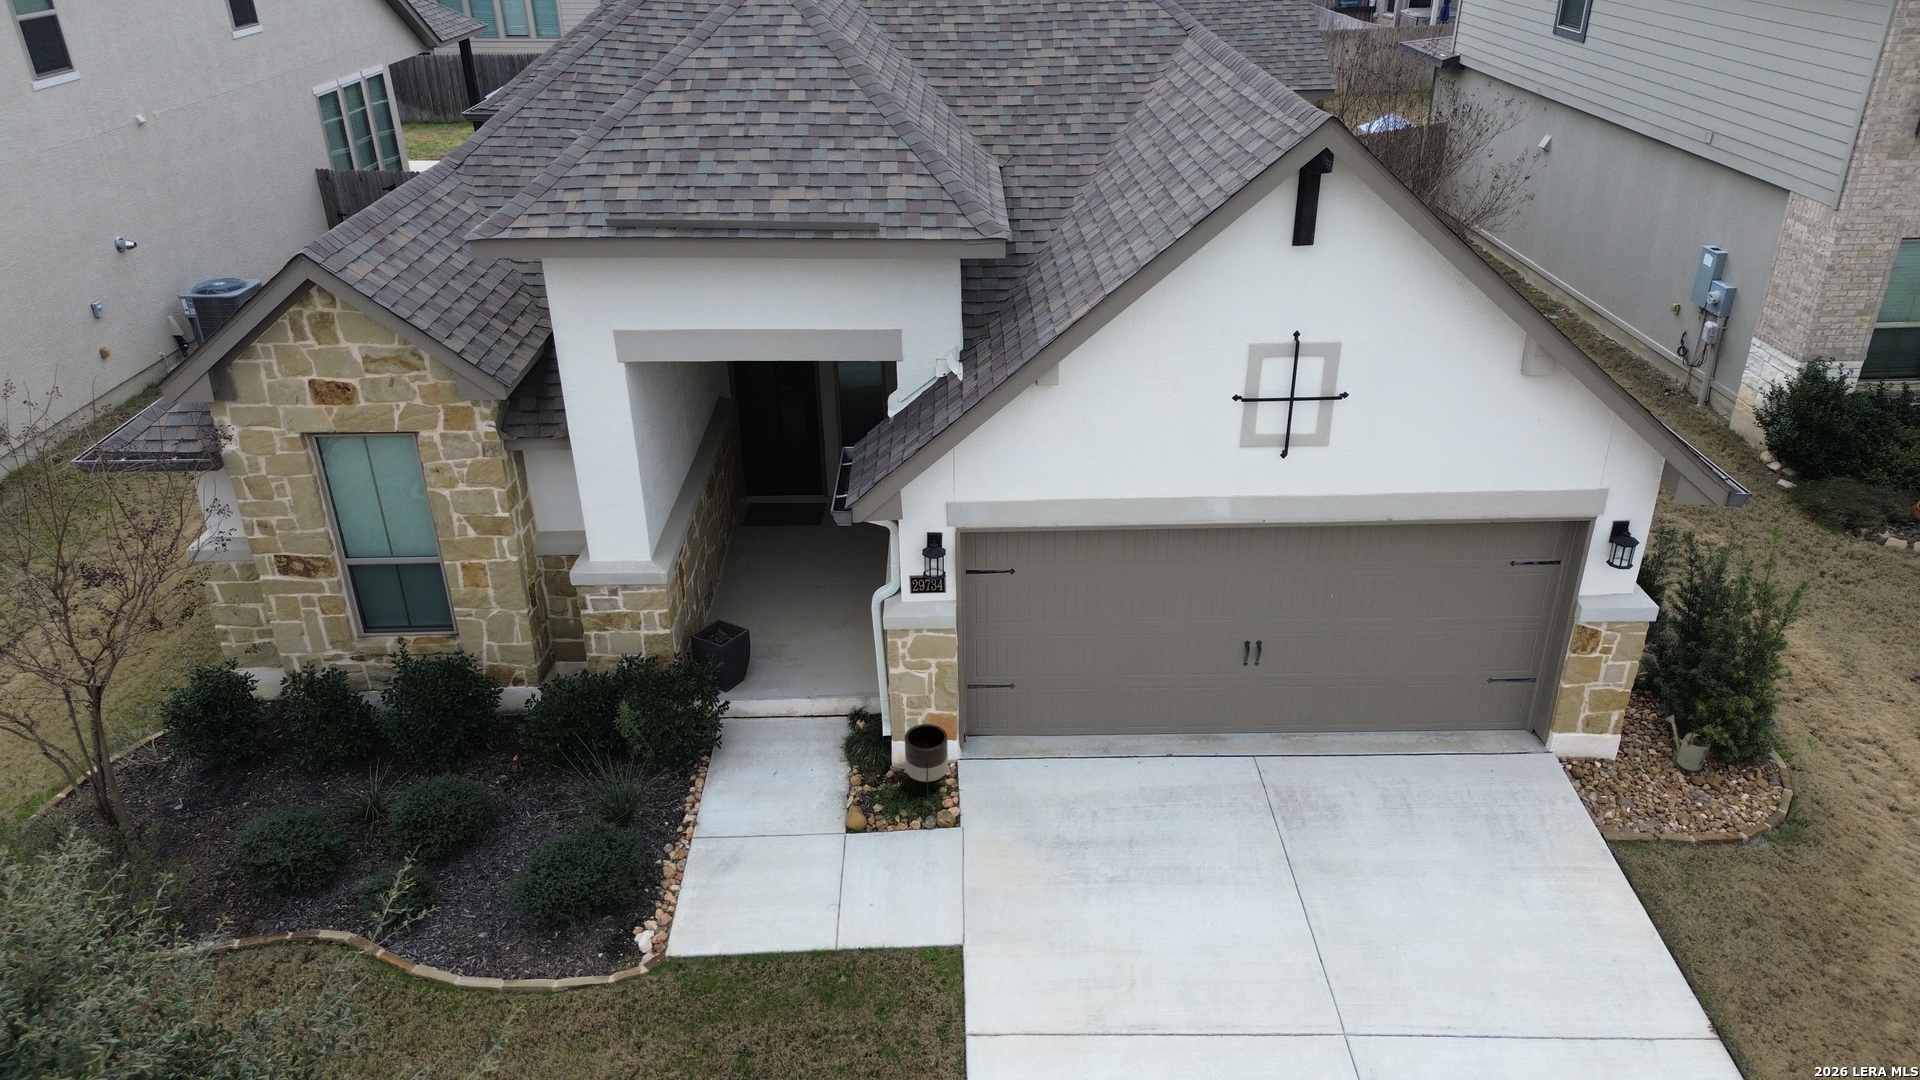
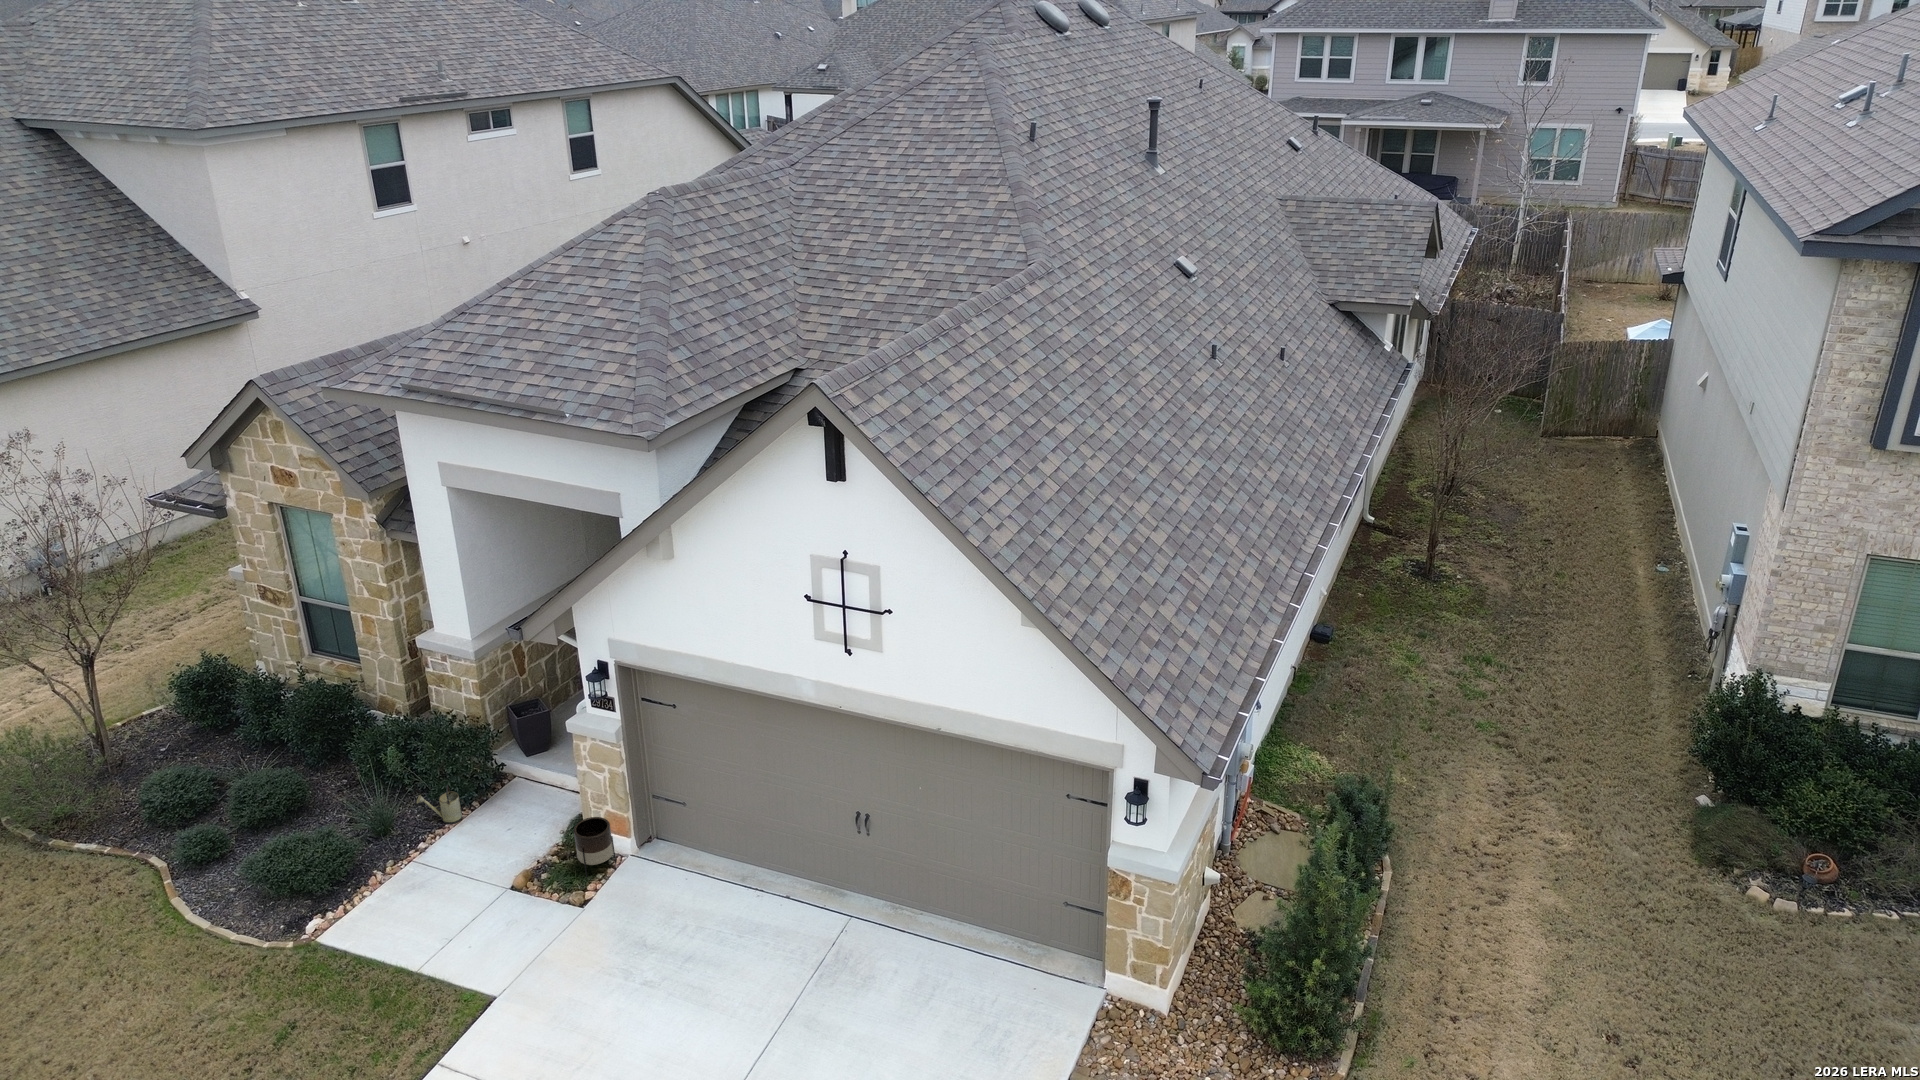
watering can: present [1664,714,1711,773] -> present [417,785,464,824]

